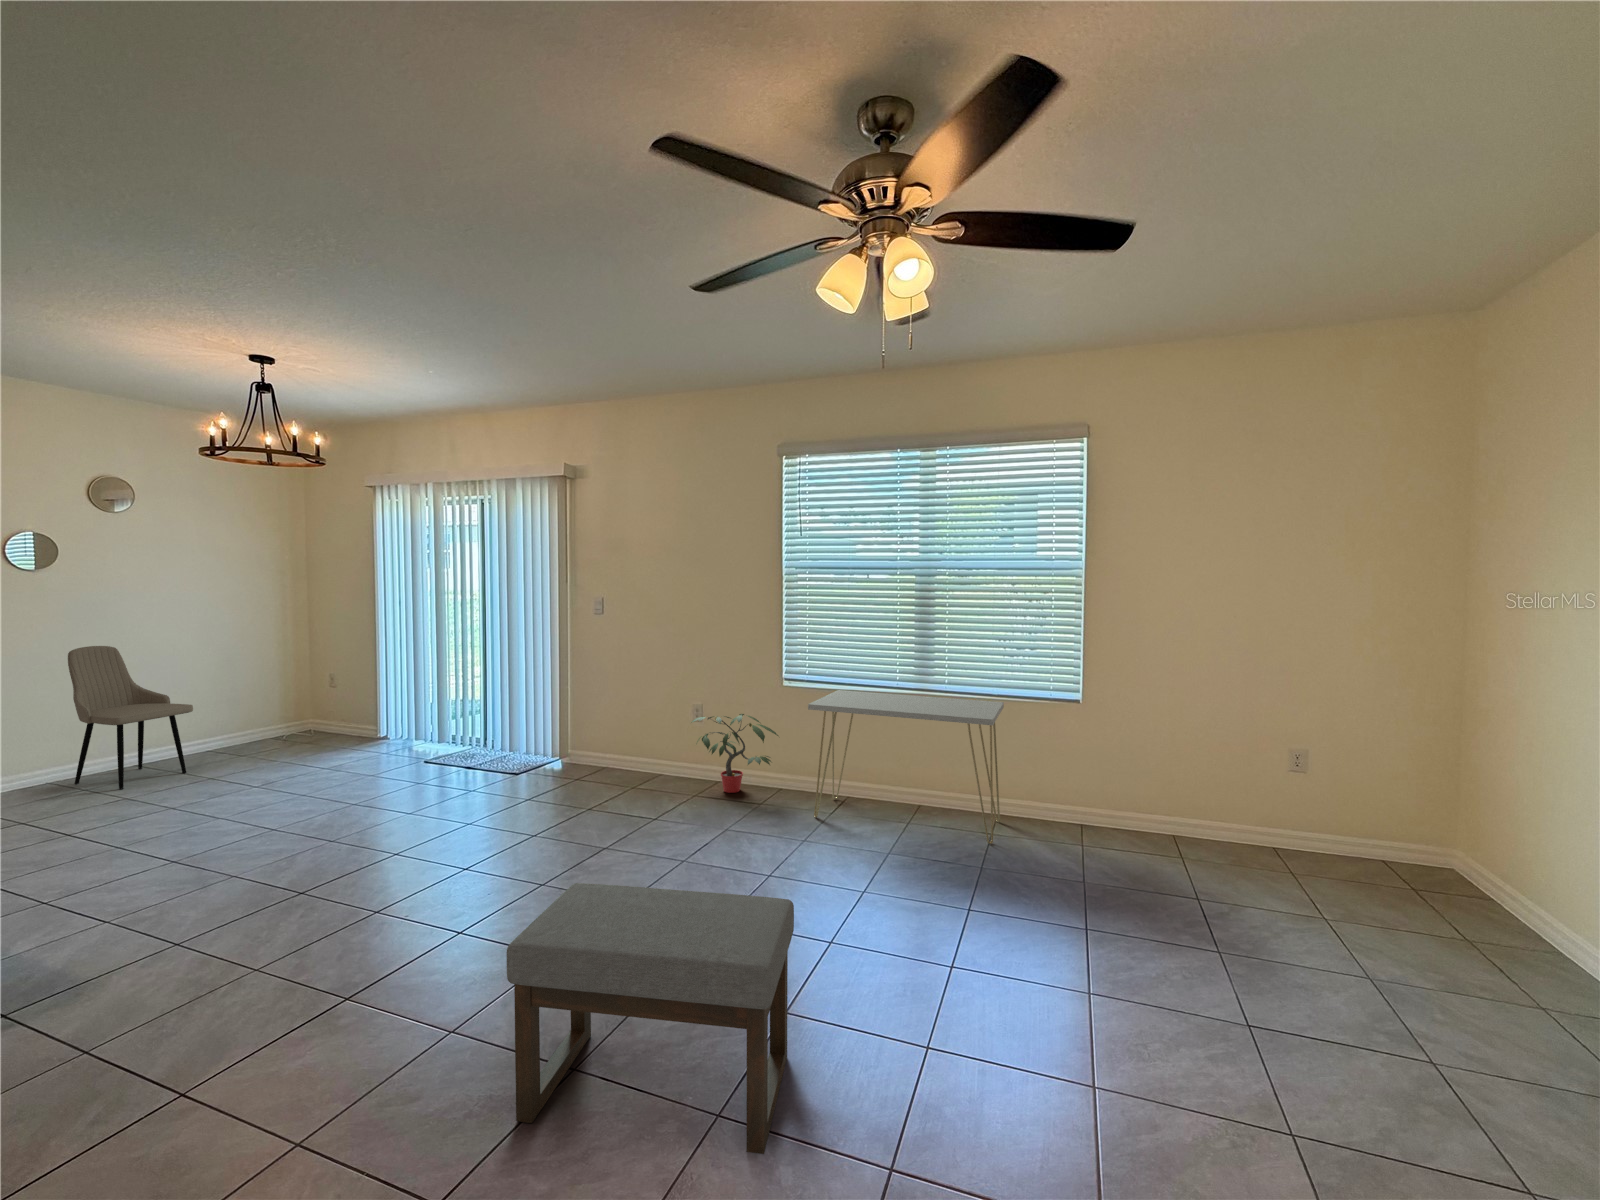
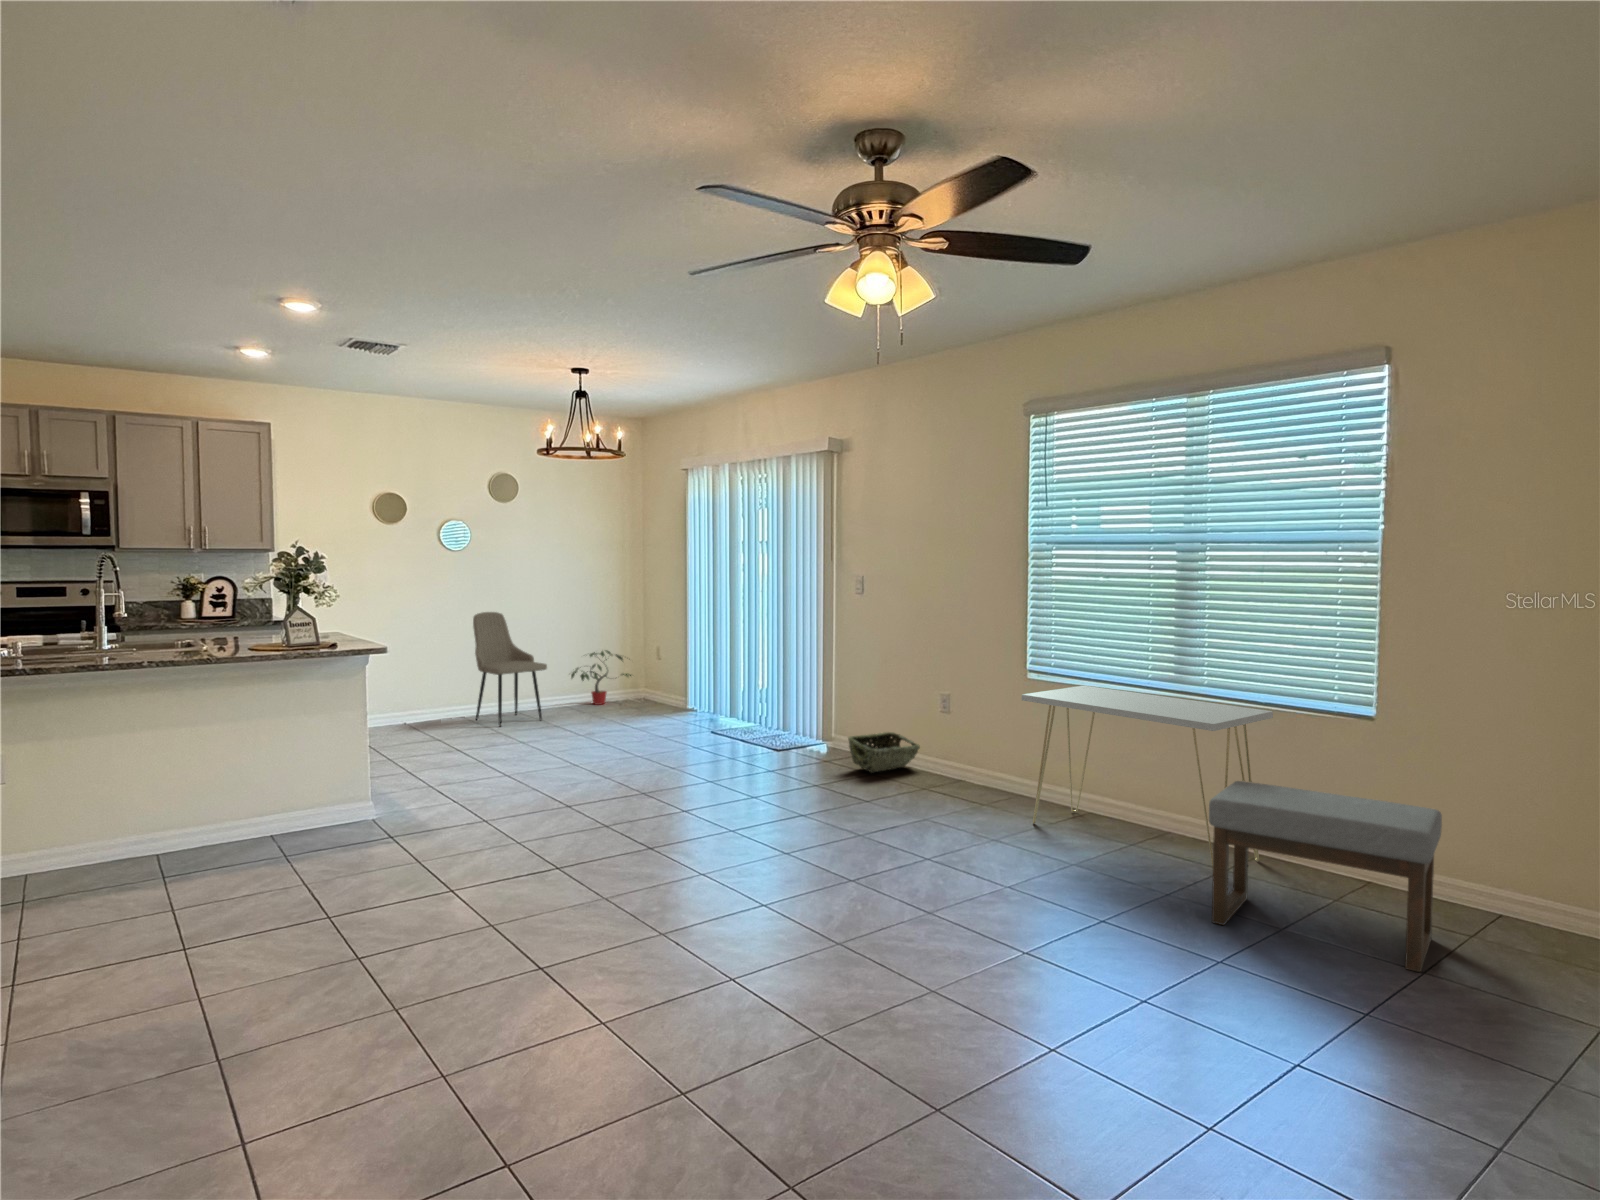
potted plant: present [691,714,778,793] -> present [571,650,631,705]
woven basket: none [606,743,672,786] -> present [848,732,920,772]
ottoman: present [507,883,794,1154] -> present [1209,781,1442,972]

